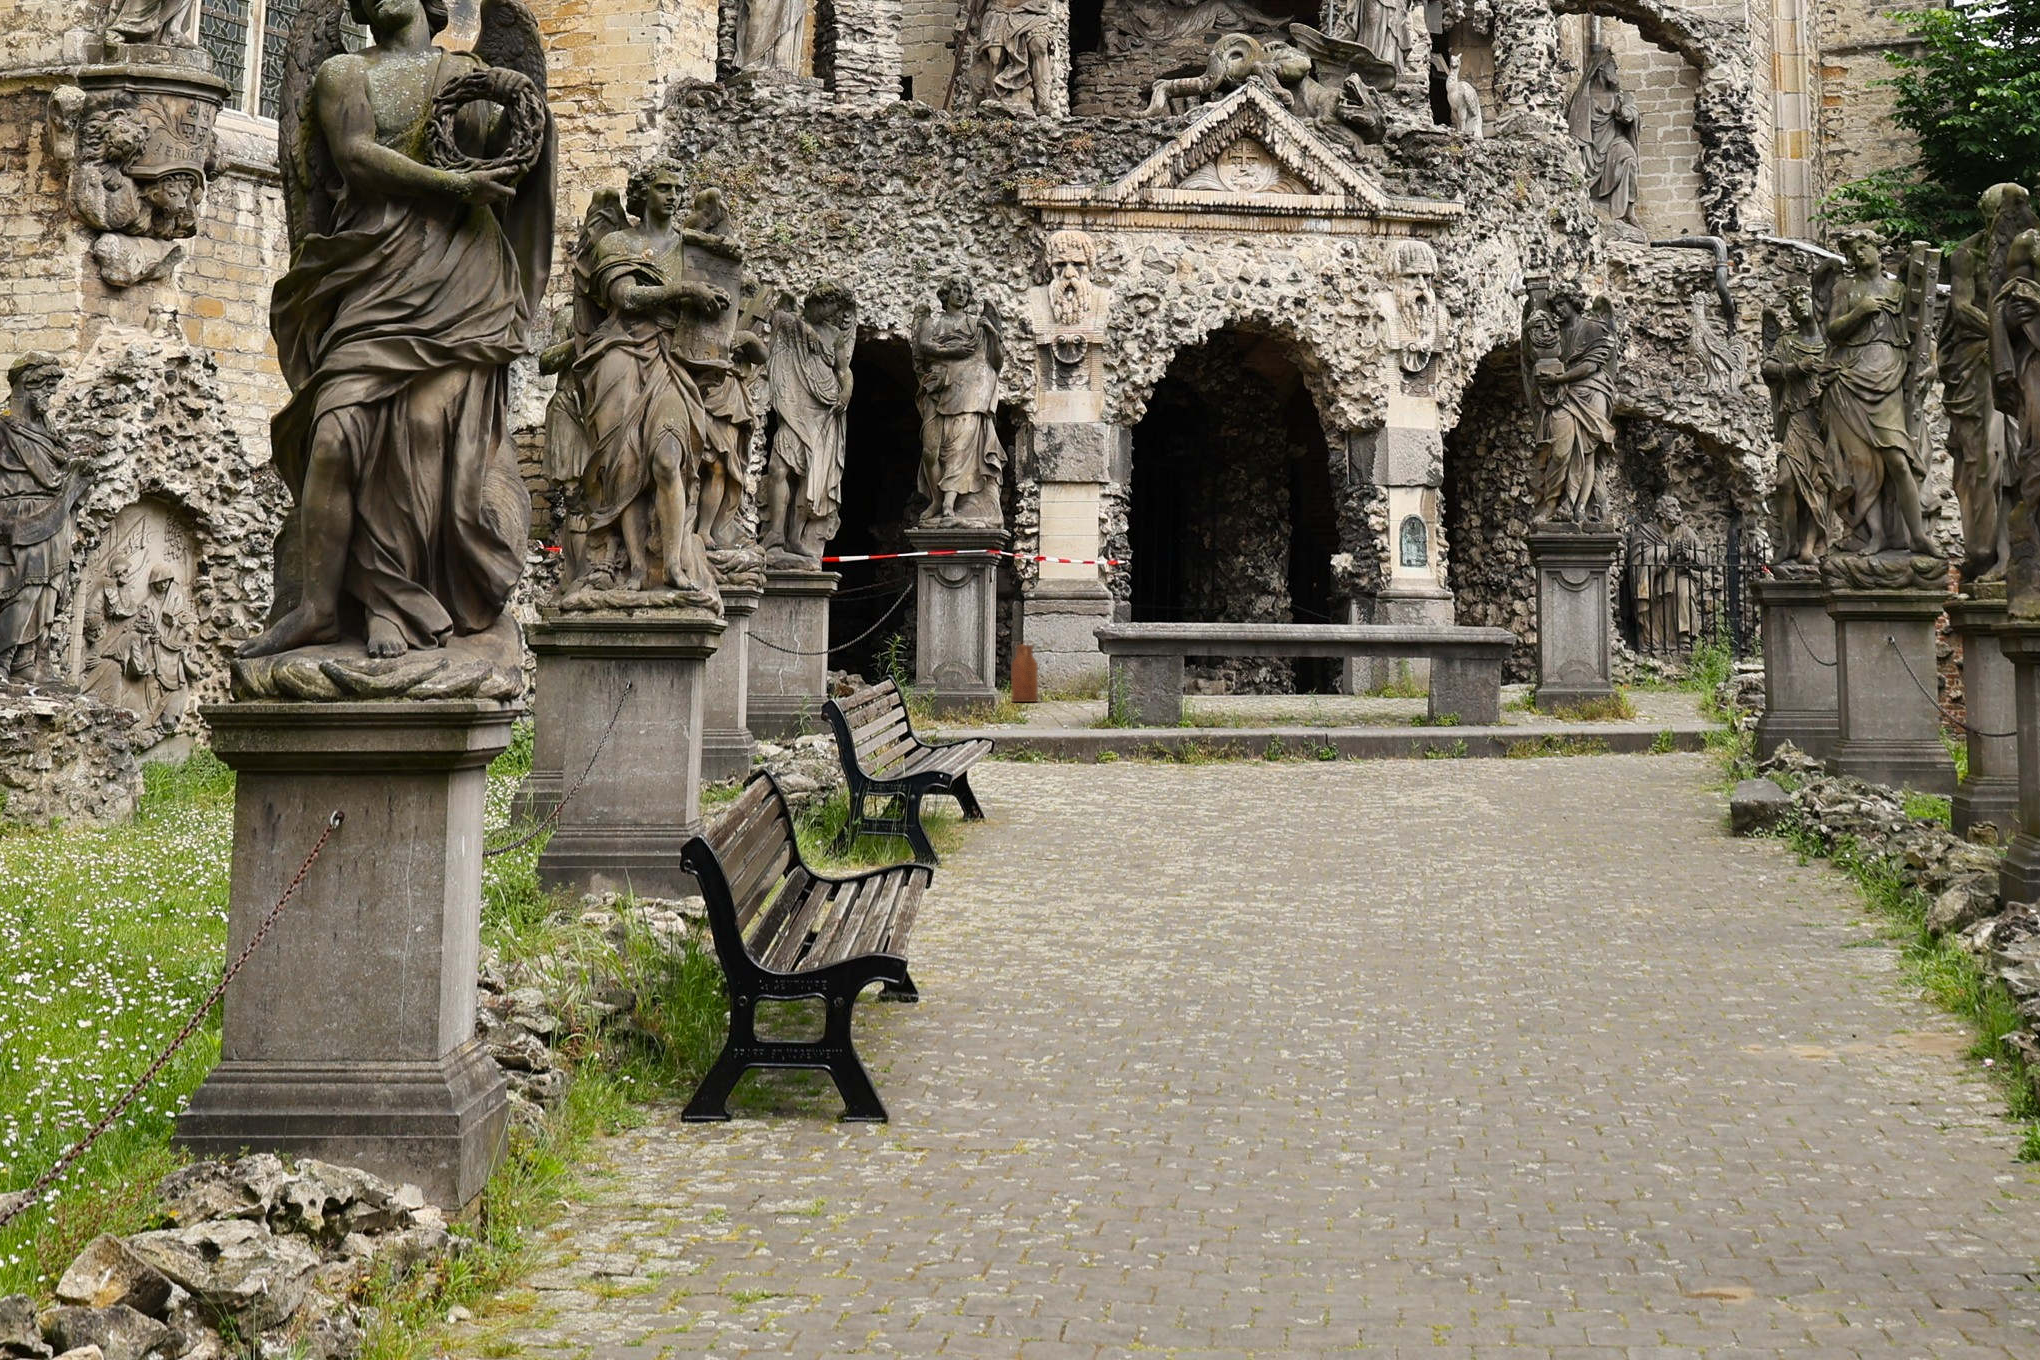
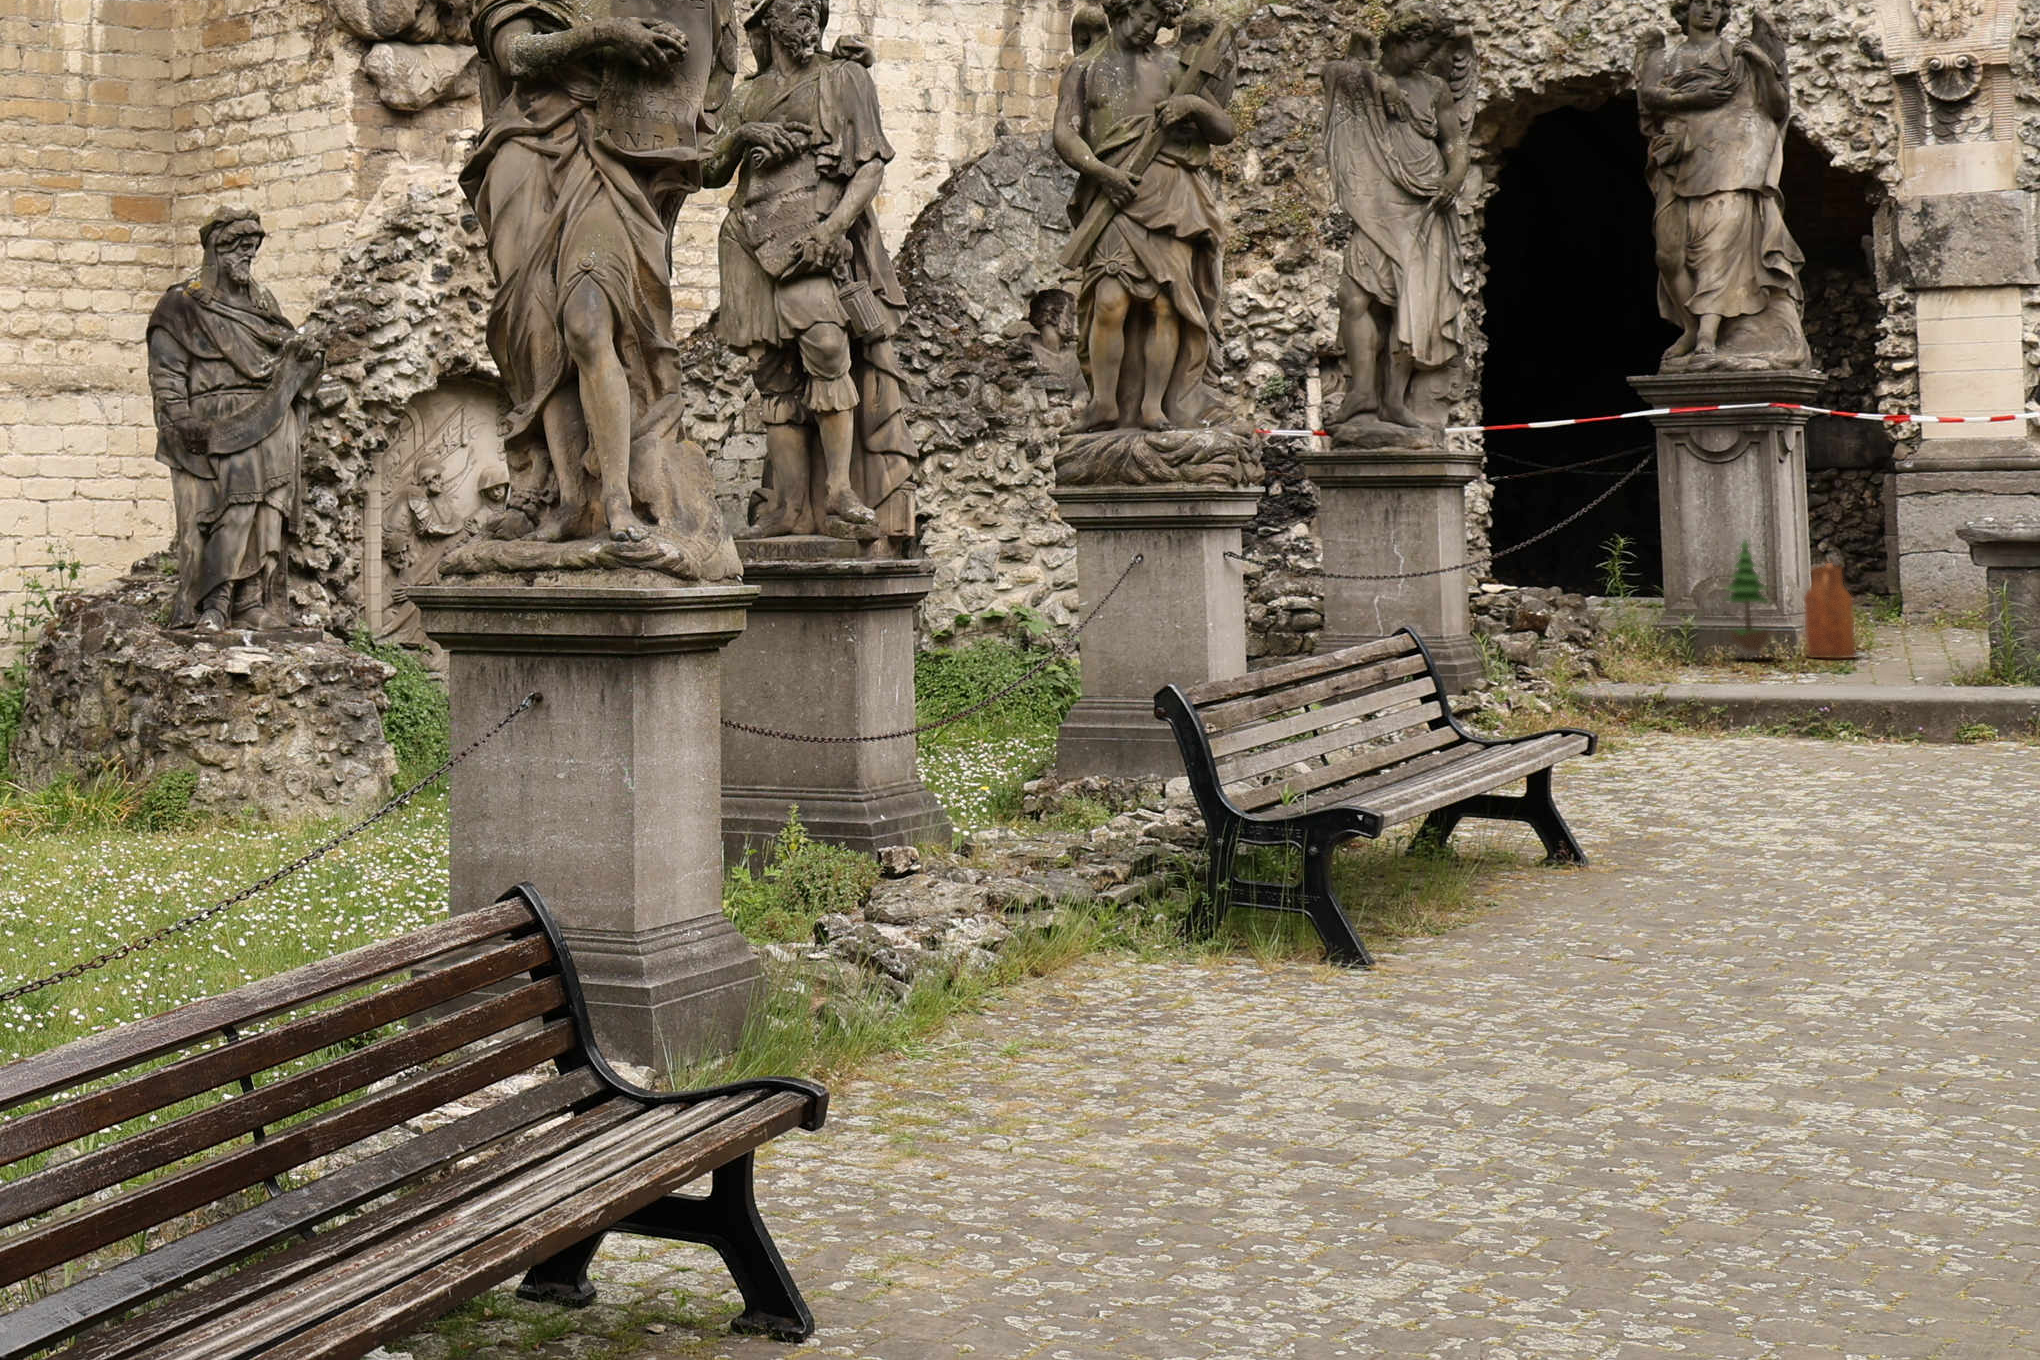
potted tree: none [970,626,997,704] -> present [1724,541,1769,659]

